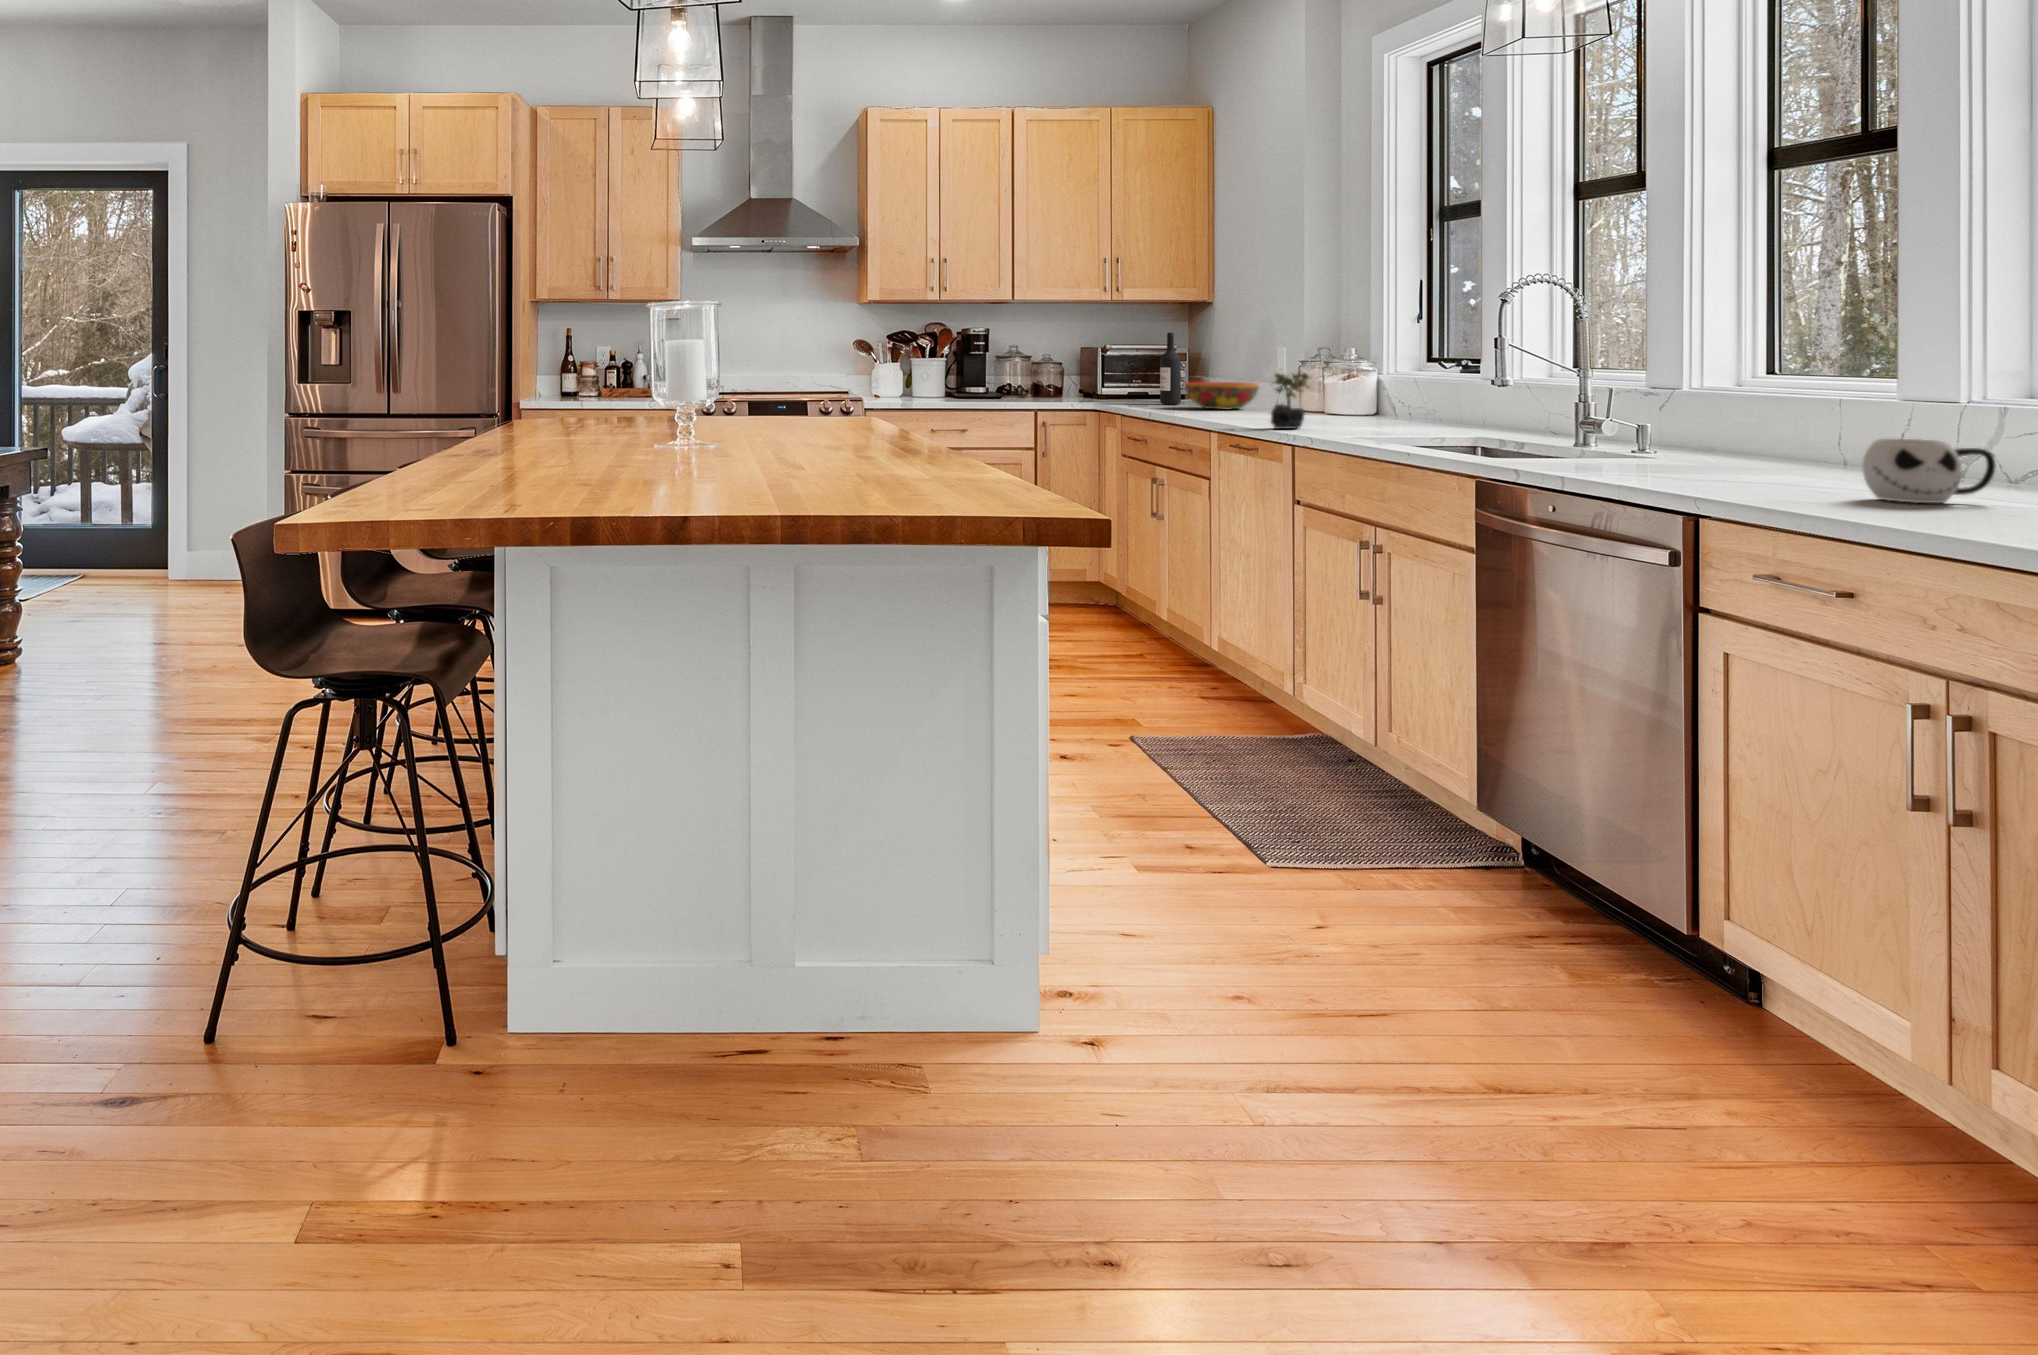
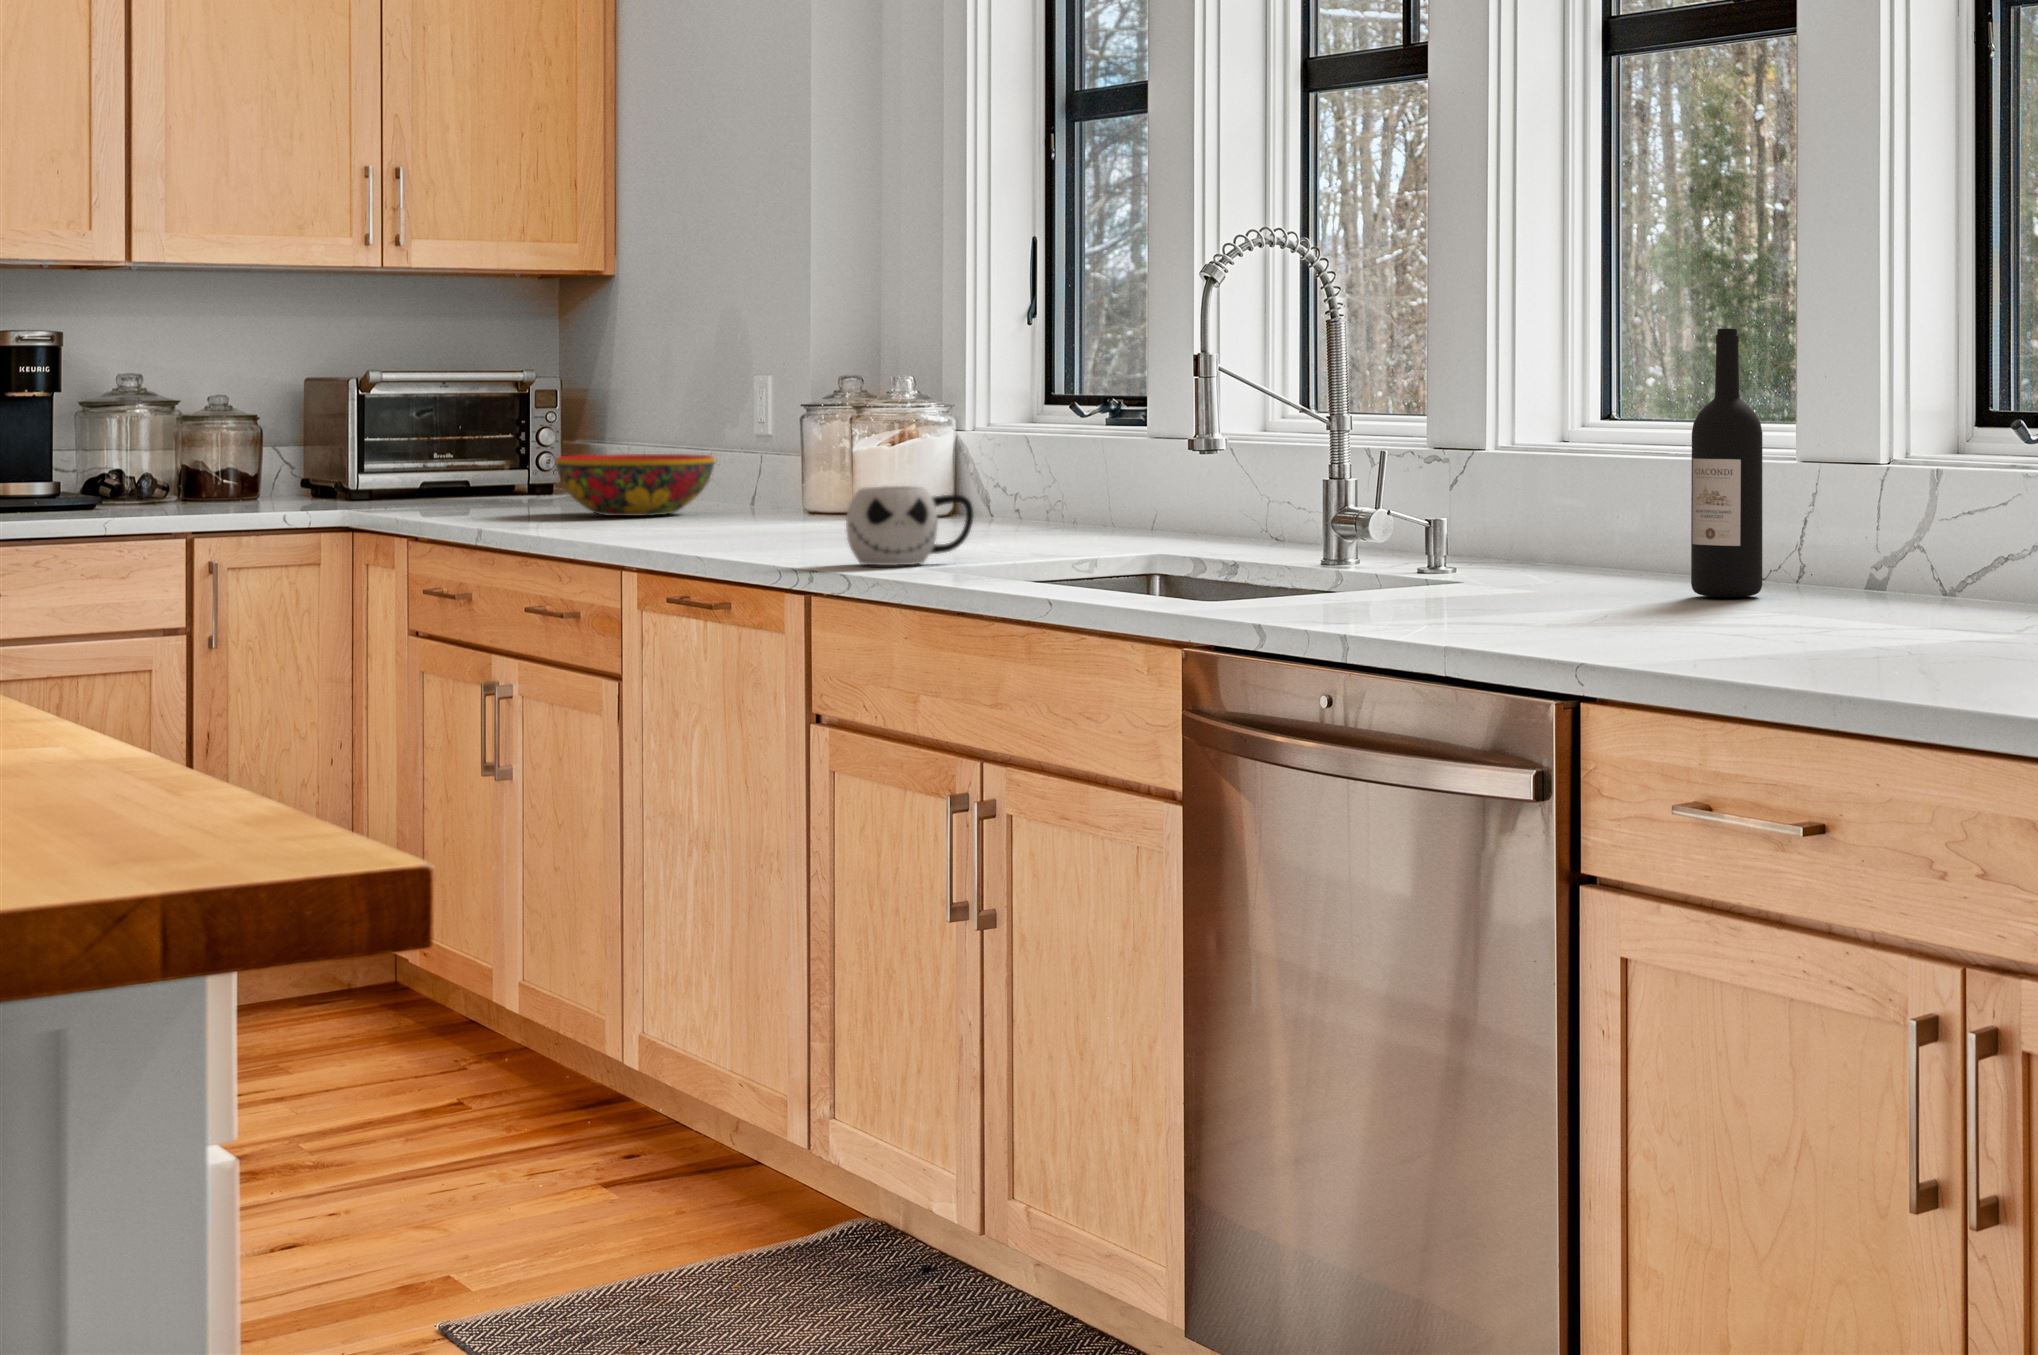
wine bottle: present [1160,333,1181,405] -> present [1691,329,1762,597]
succulent plant: present [1271,372,1311,429] -> none [754,424,842,557]
mug: present [1863,438,1995,503] -> present [846,486,973,565]

